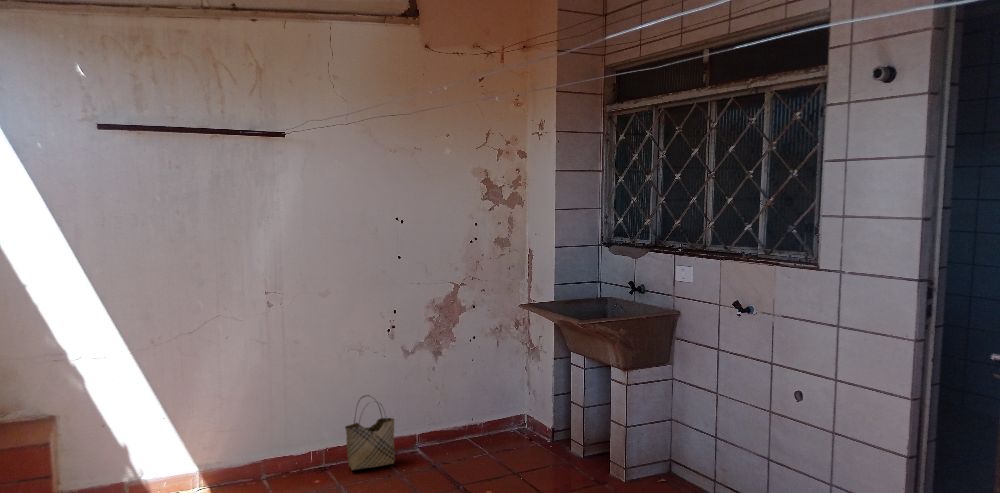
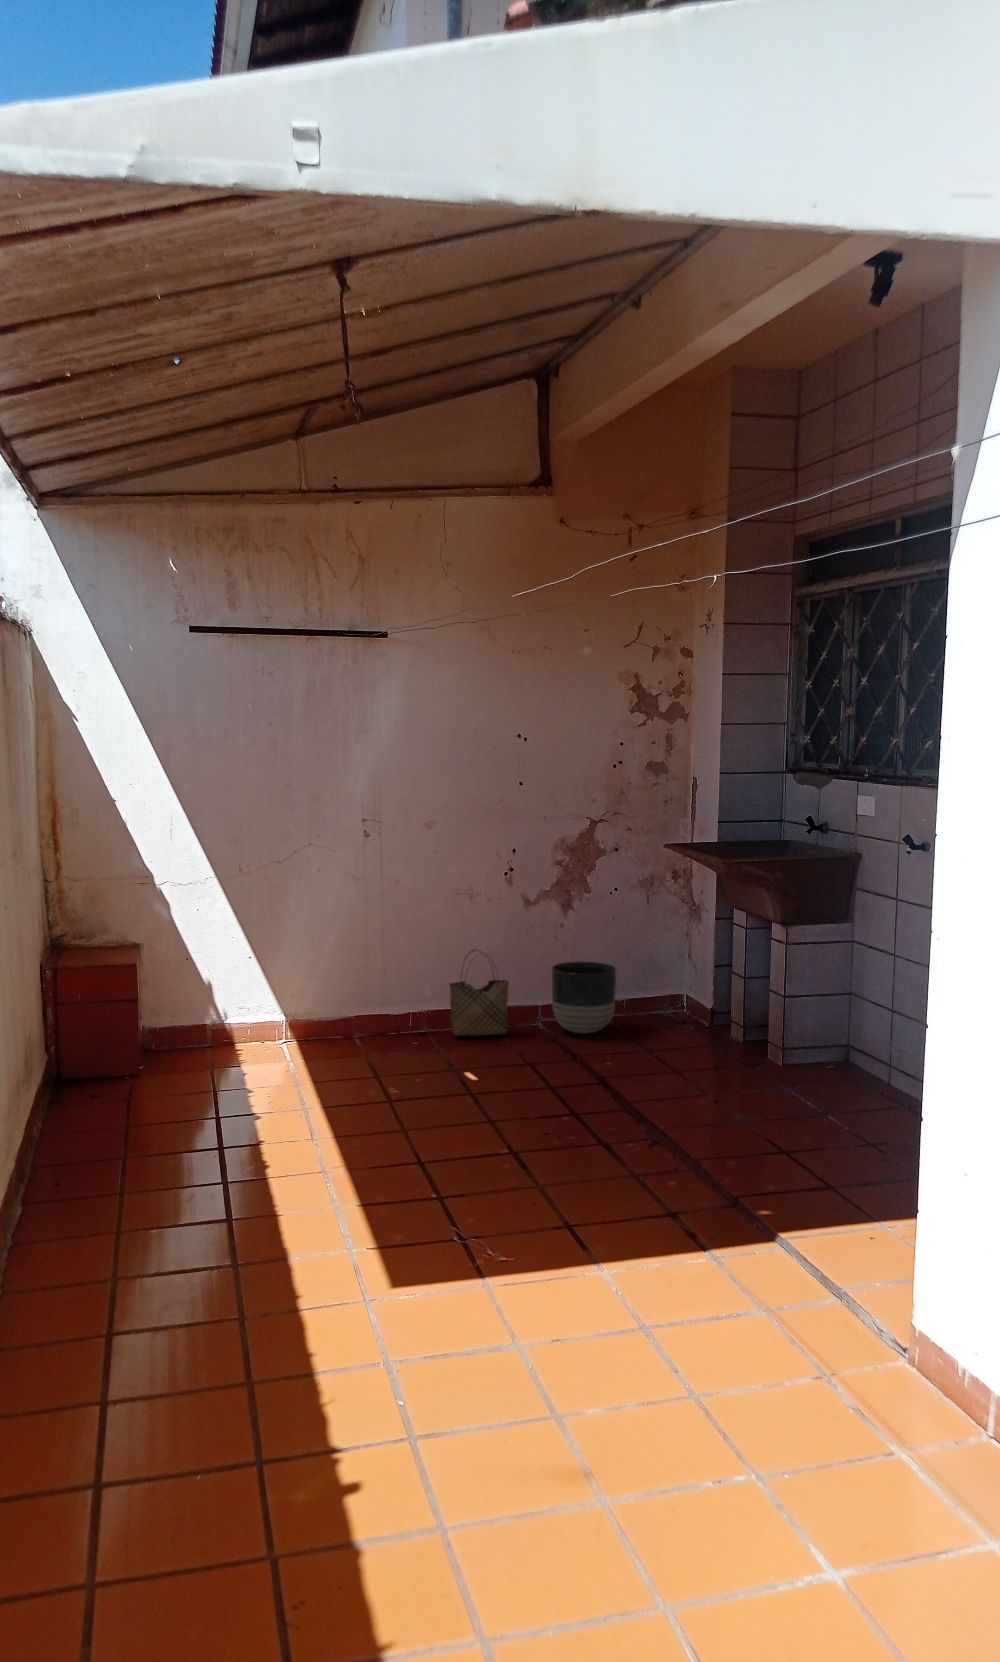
planter: none [429,396,480,457] -> present [552,962,616,1034]

